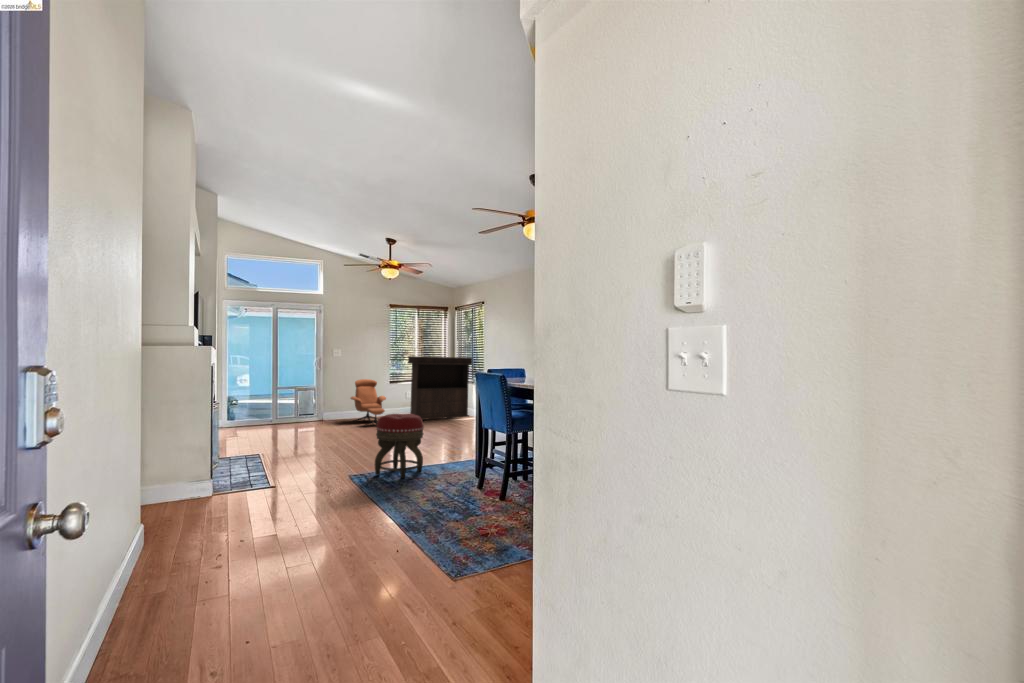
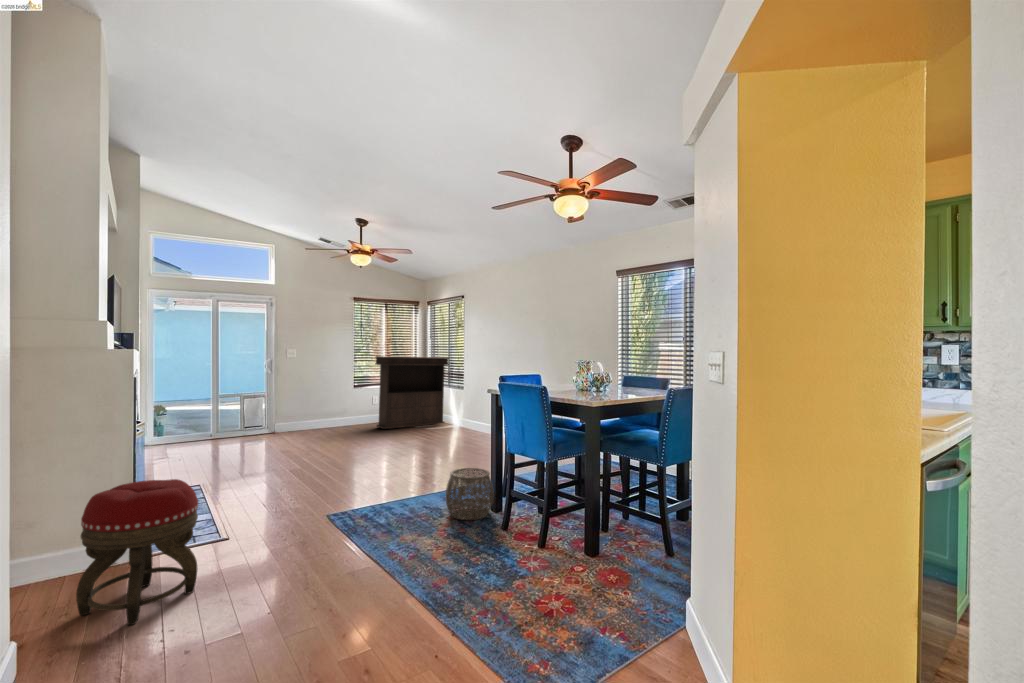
lounge chair: present [351,379,386,424] -> none [308,383,353,438]
footstool: present [375,414,424,478] -> present [76,479,198,625]
woven basket: none [439,443,478,483] -> present [446,468,494,520]

